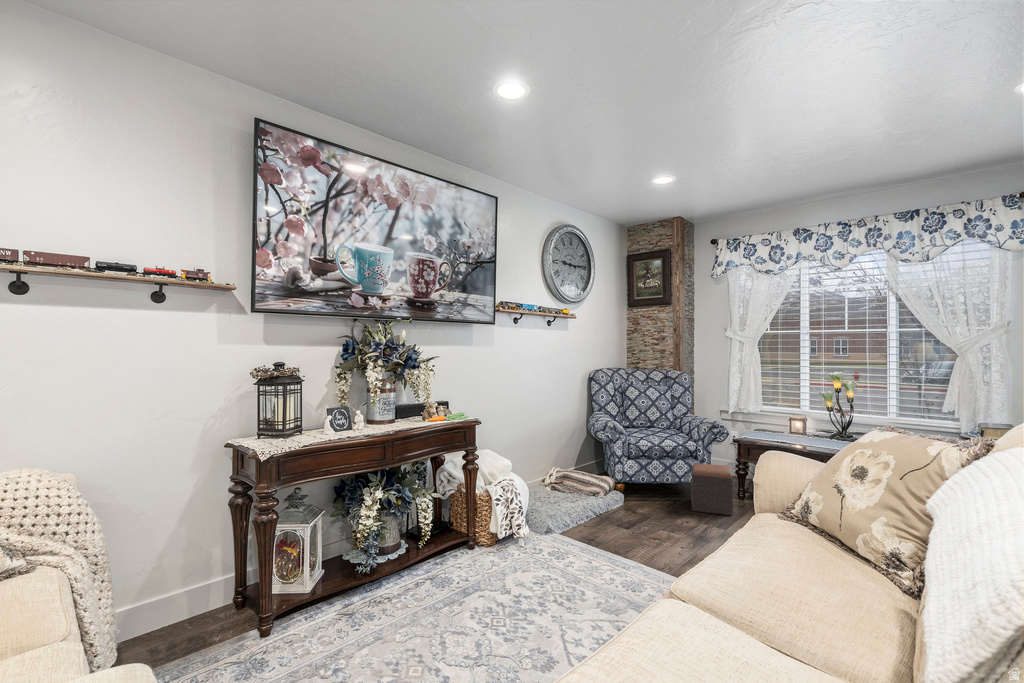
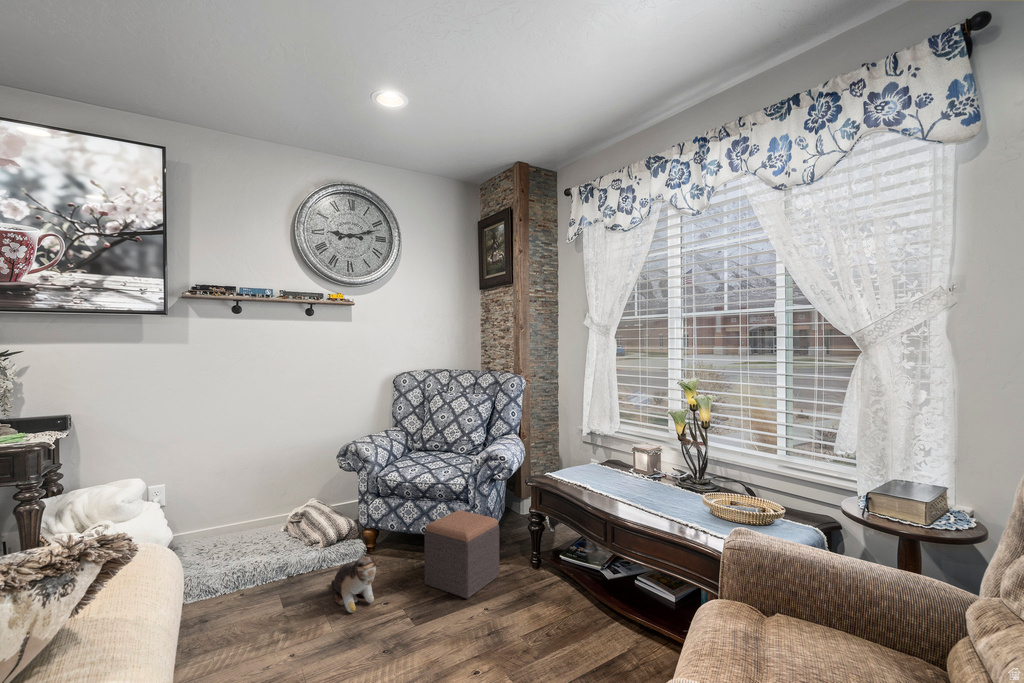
plush toy: none [635,489,699,527] -> present [331,556,380,613]

